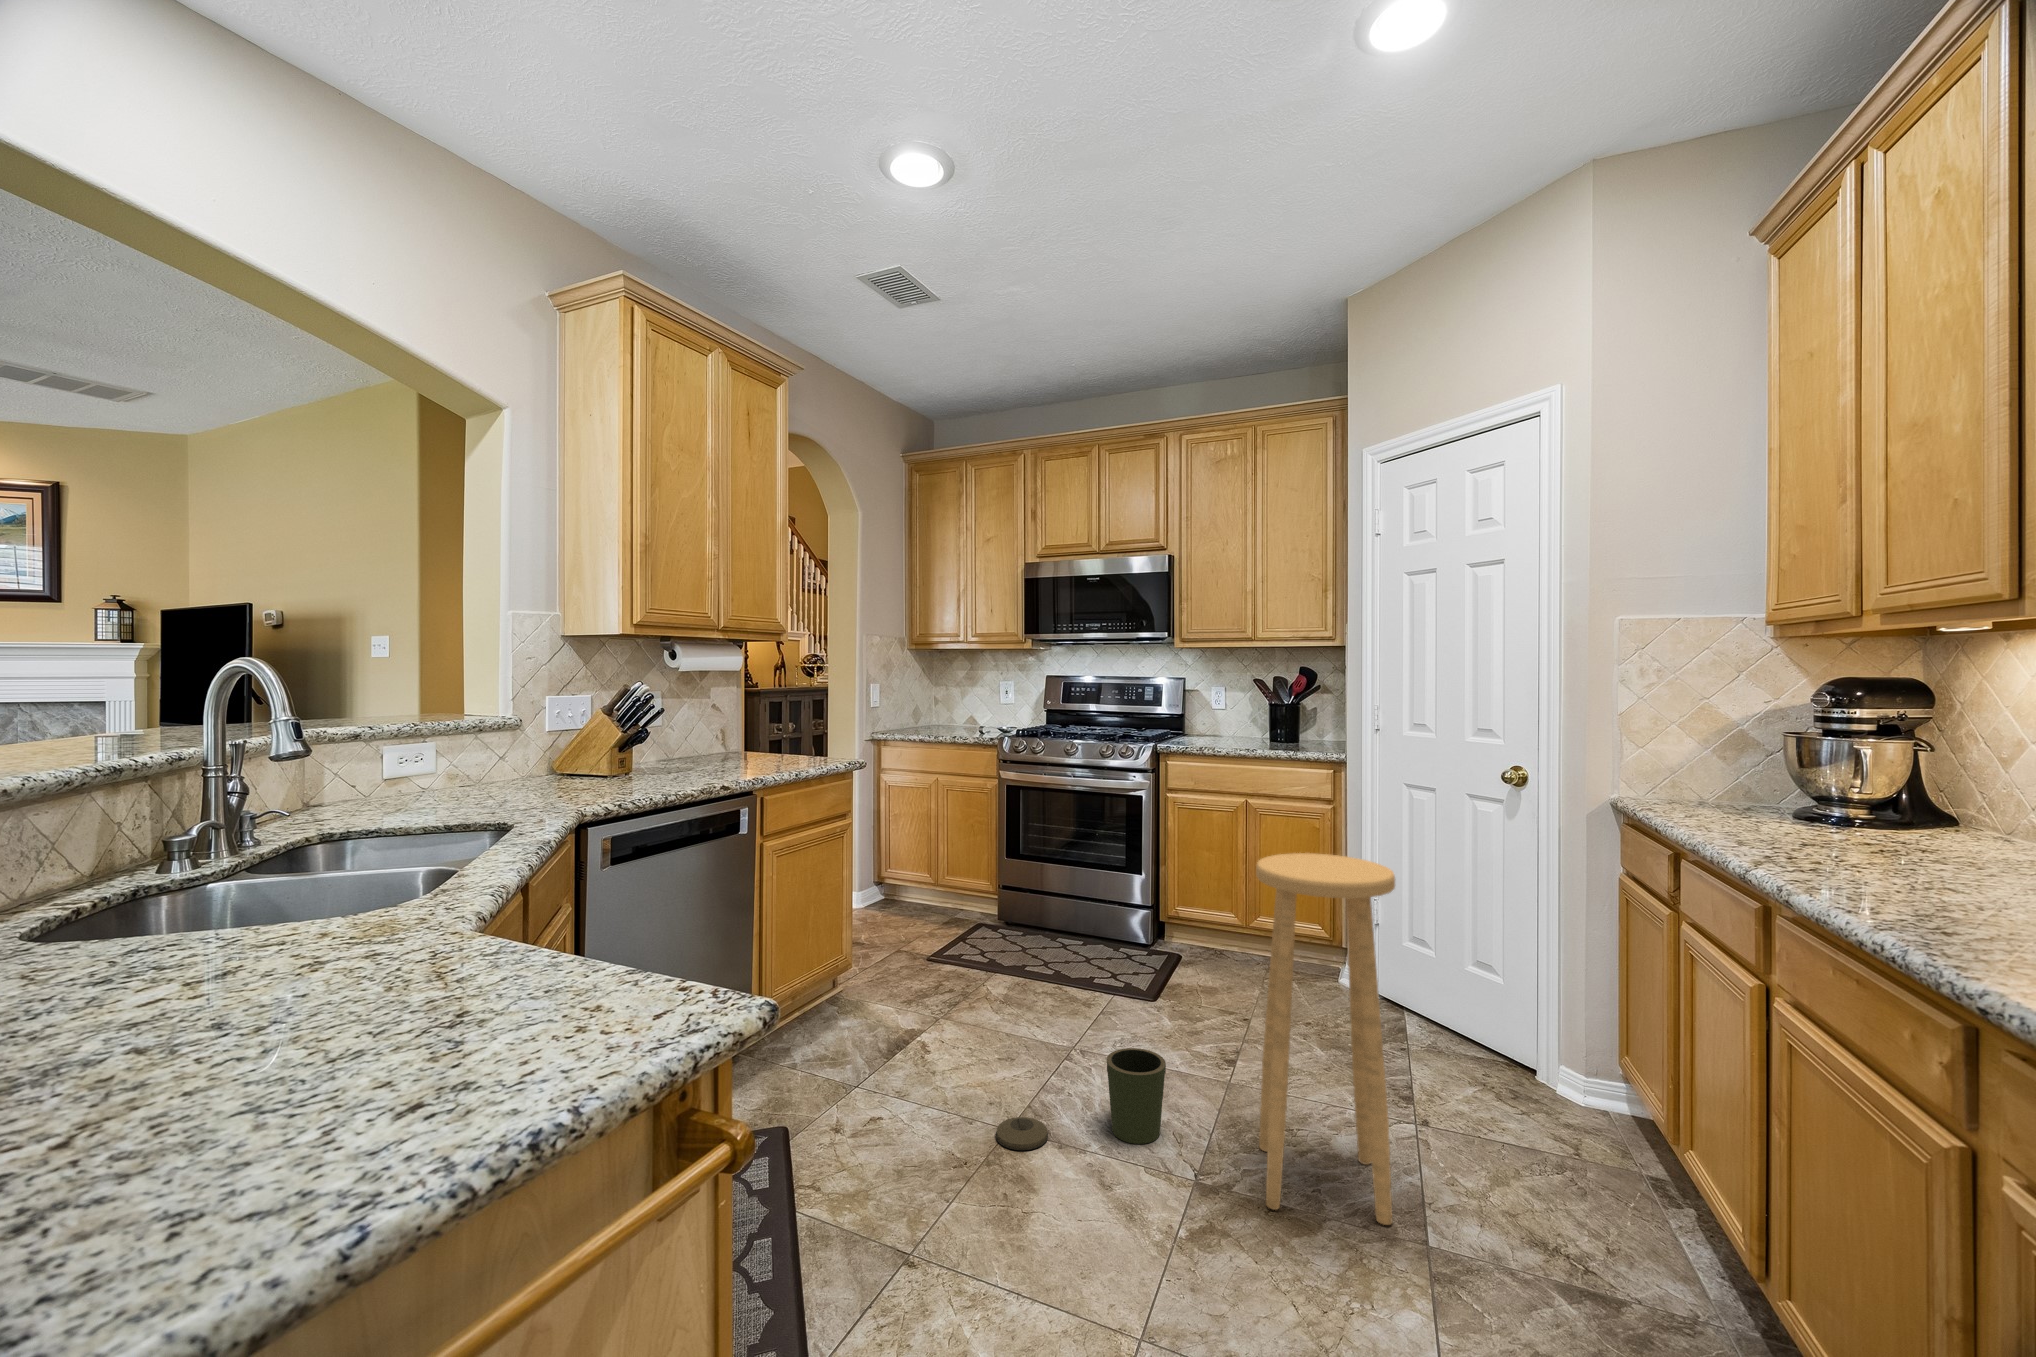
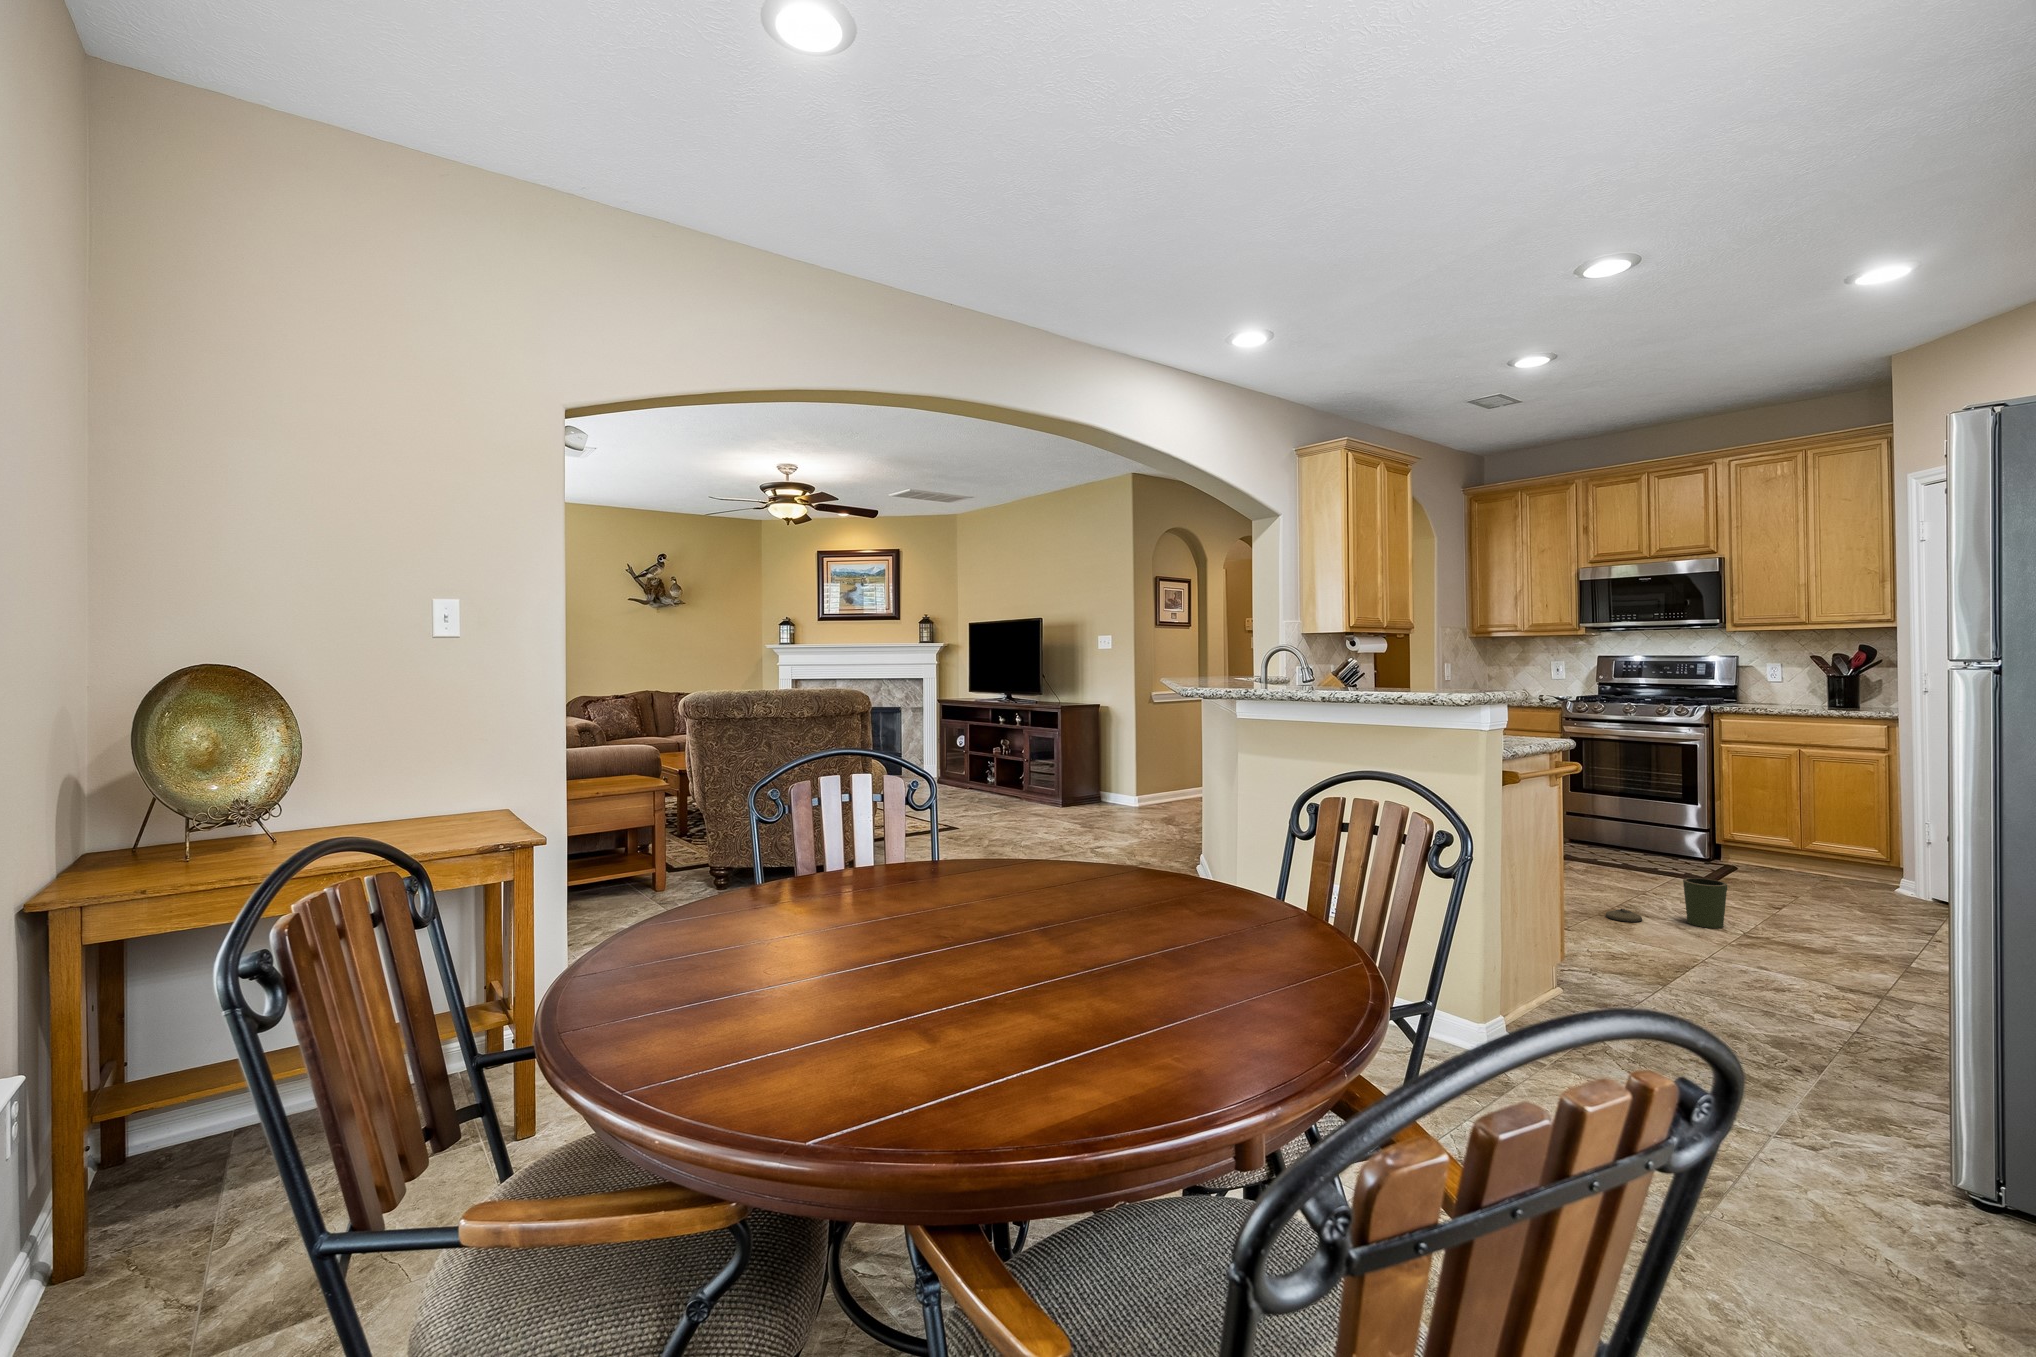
stool: present [1256,853,1395,1225] -> none [1794,757,1900,964]

